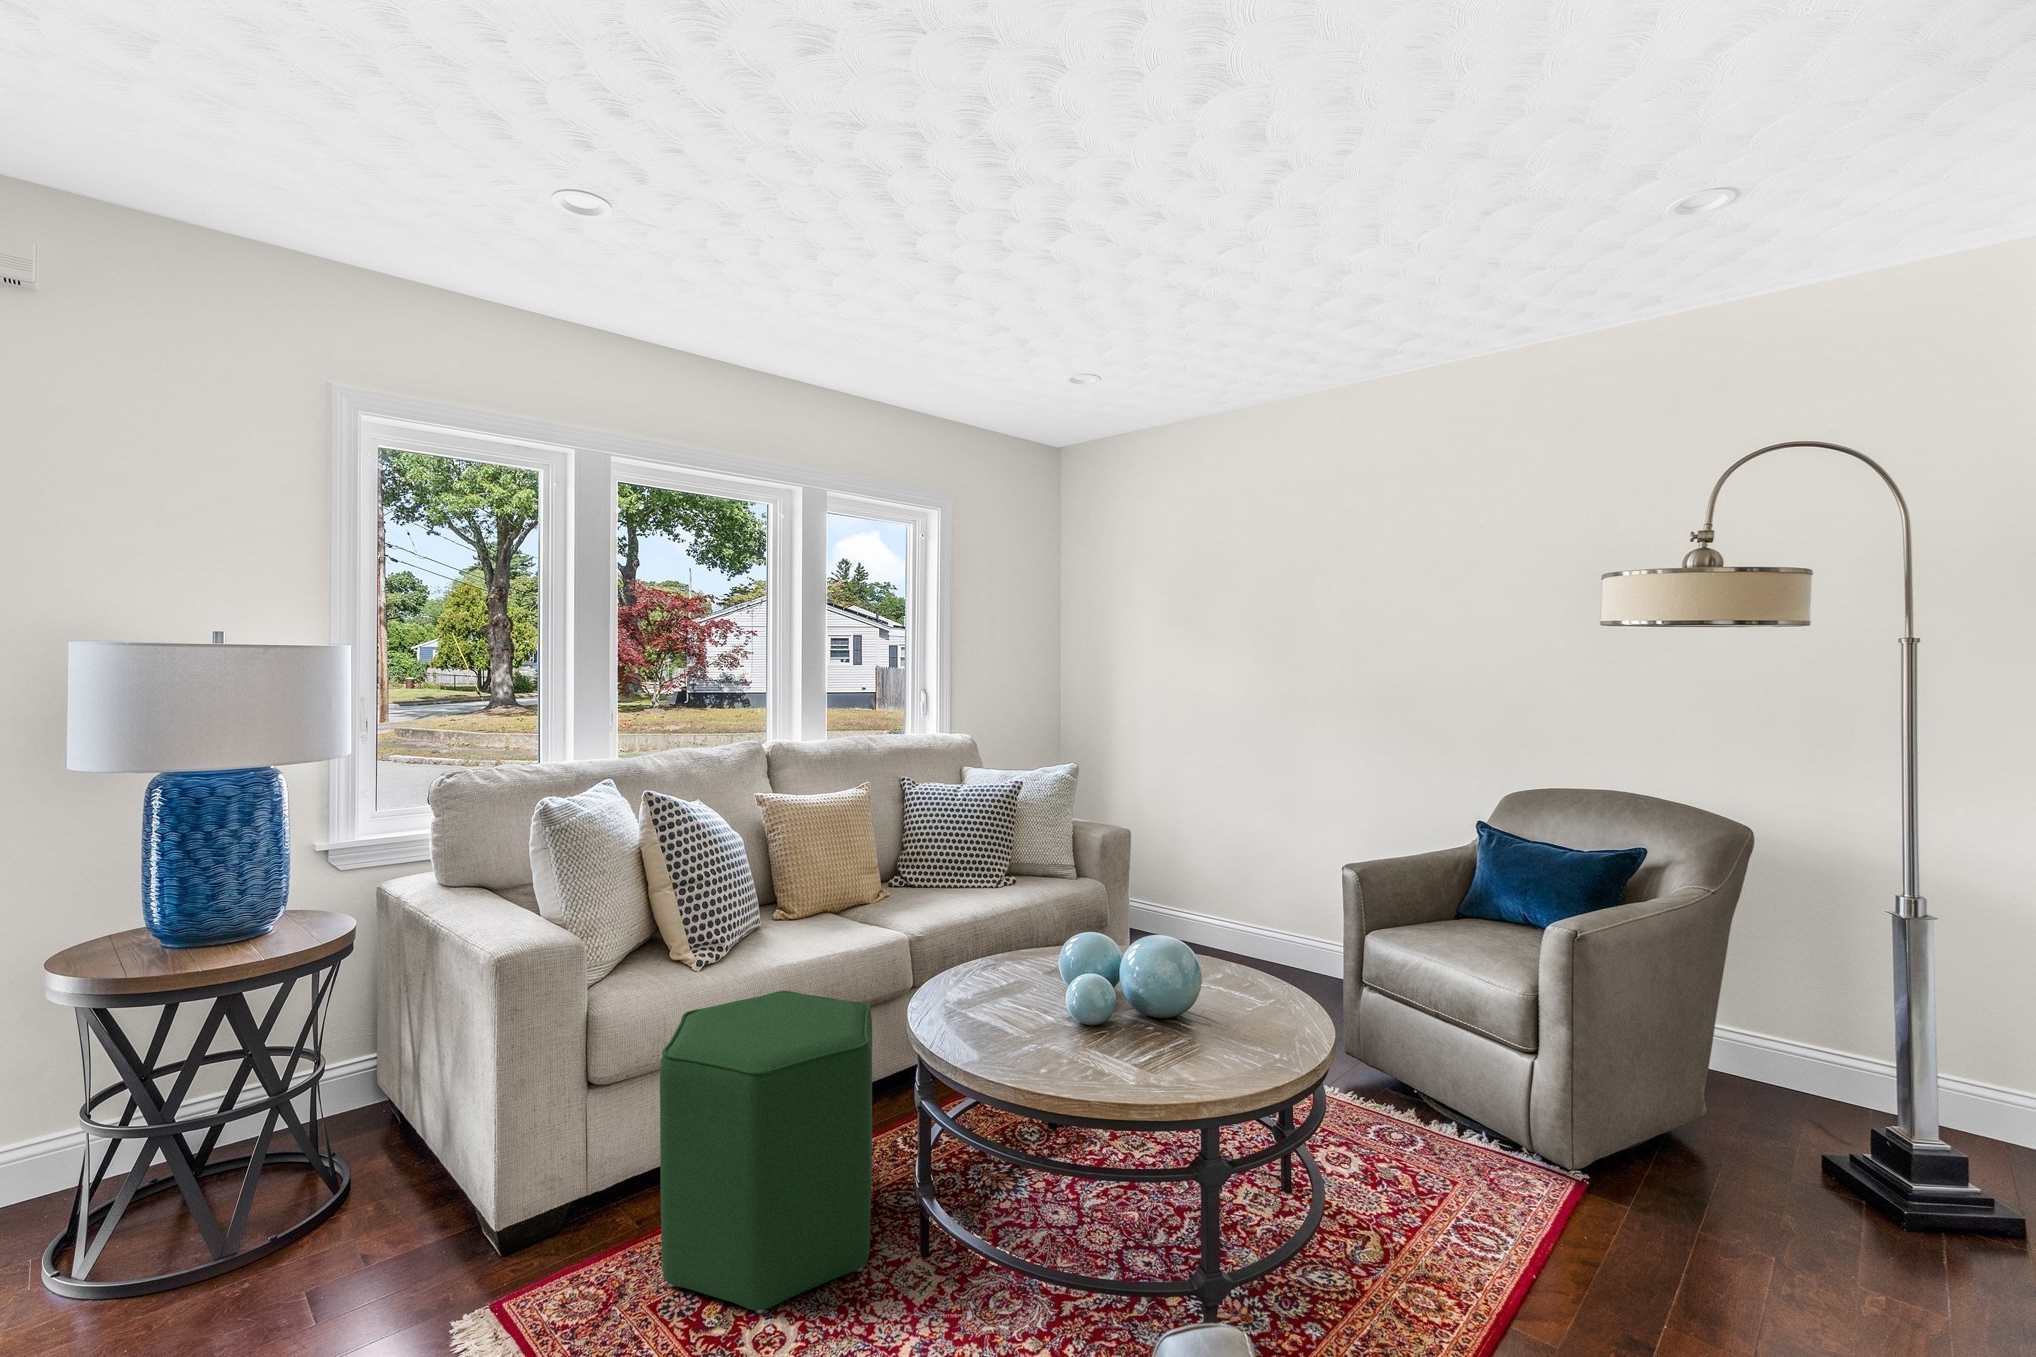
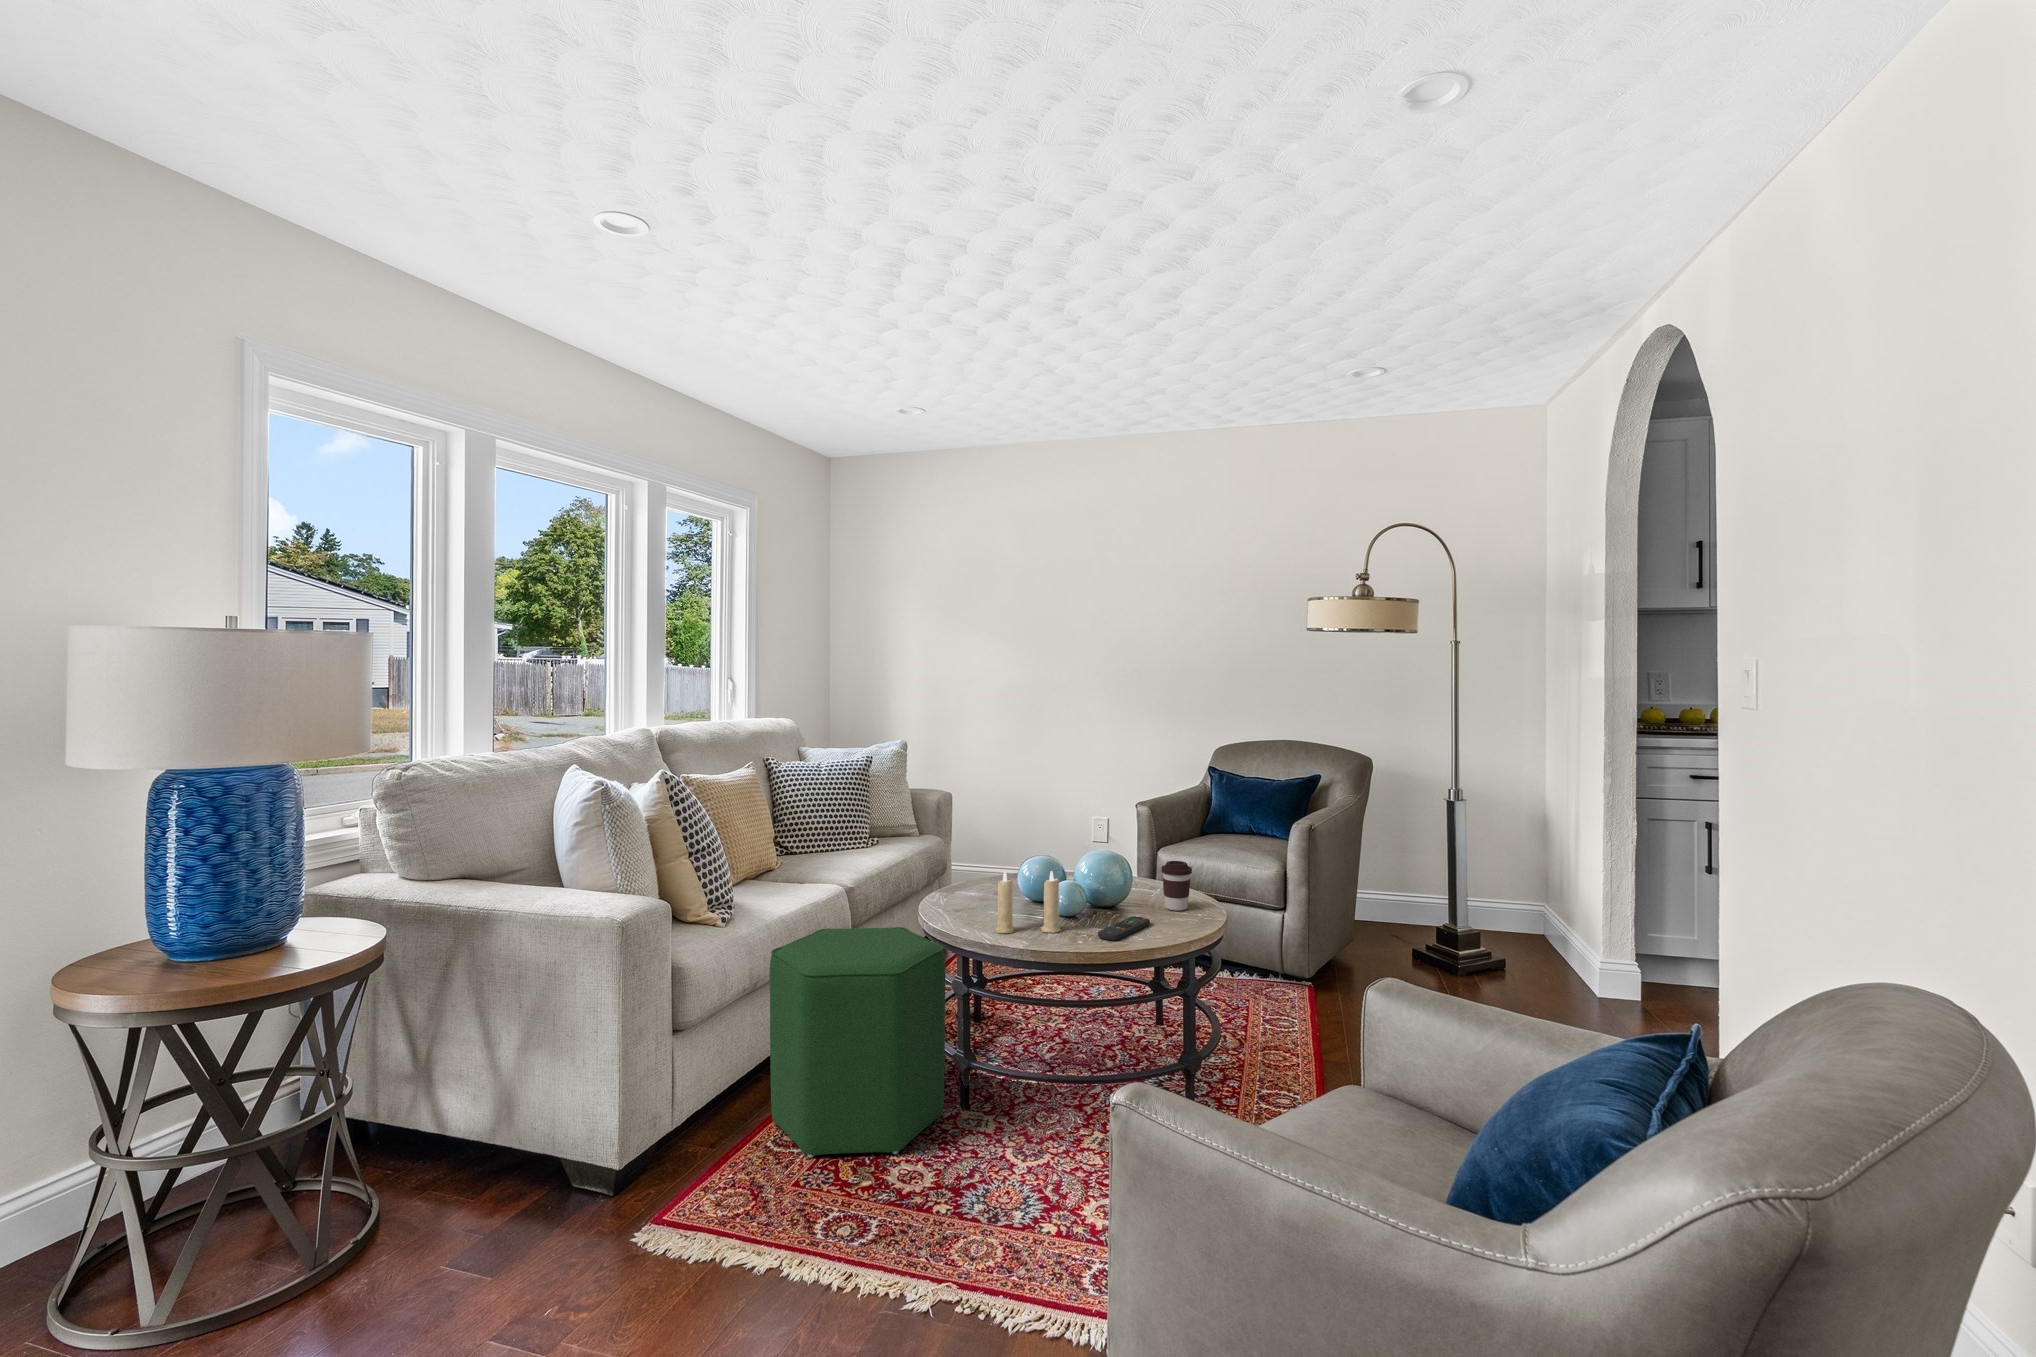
candle: none [954,946,1040,1047] -> present [995,871,1061,933]
coffee cup: none [1230,962,1277,1040] -> present [1161,861,1192,911]
remote control: none [1073,1040,1176,1076] -> present [1098,916,1150,940]

